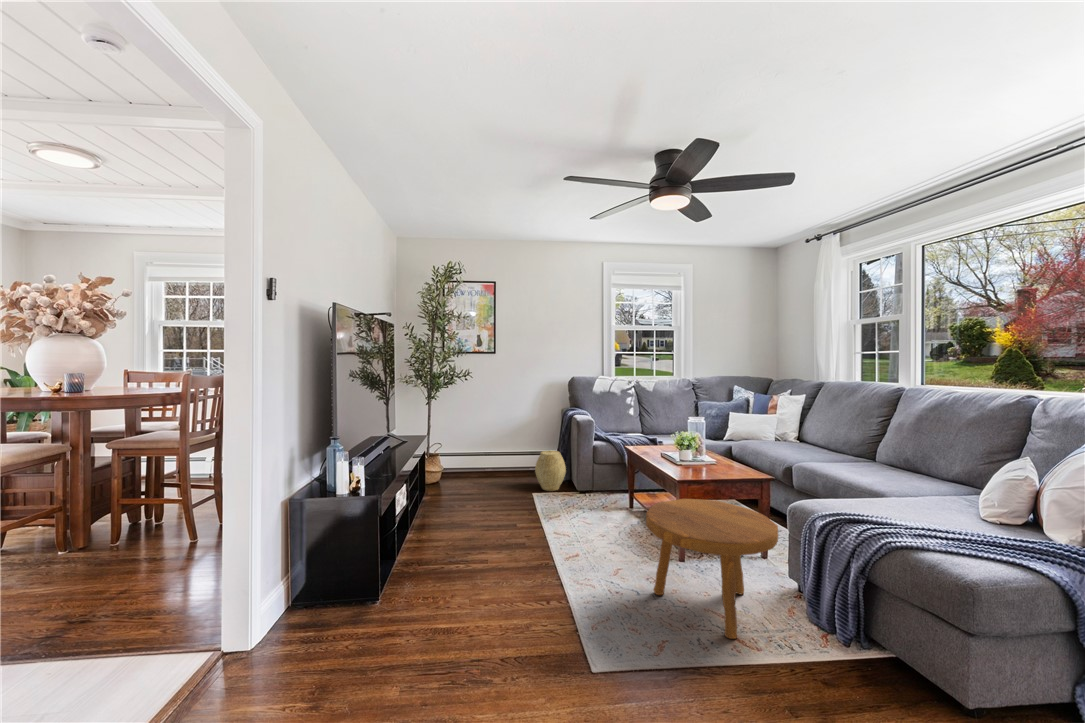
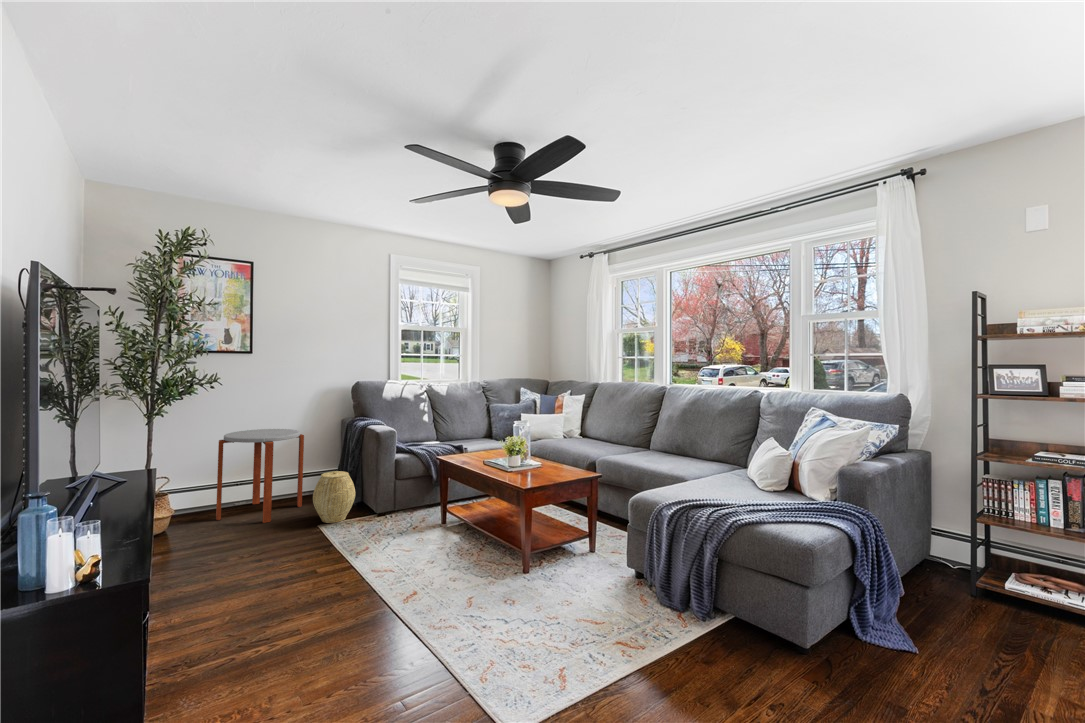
side table: none [480,415,534,483] -> present [216,429,304,523]
footstool: present [646,499,778,639] -> none [518,505,649,649]

